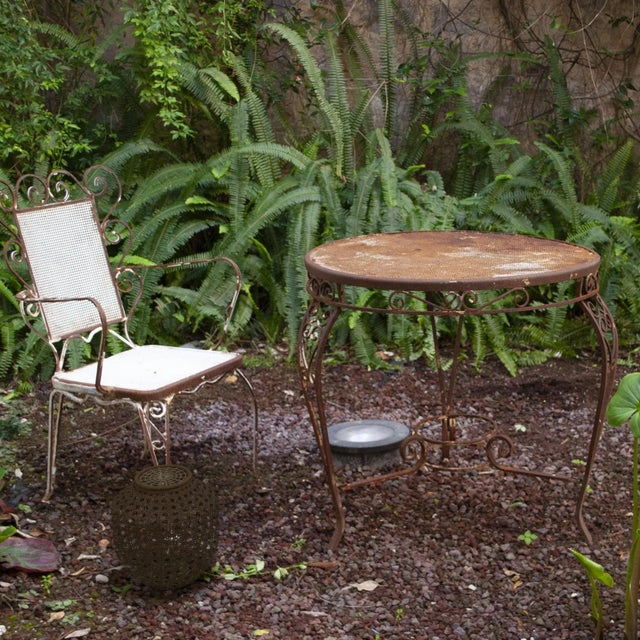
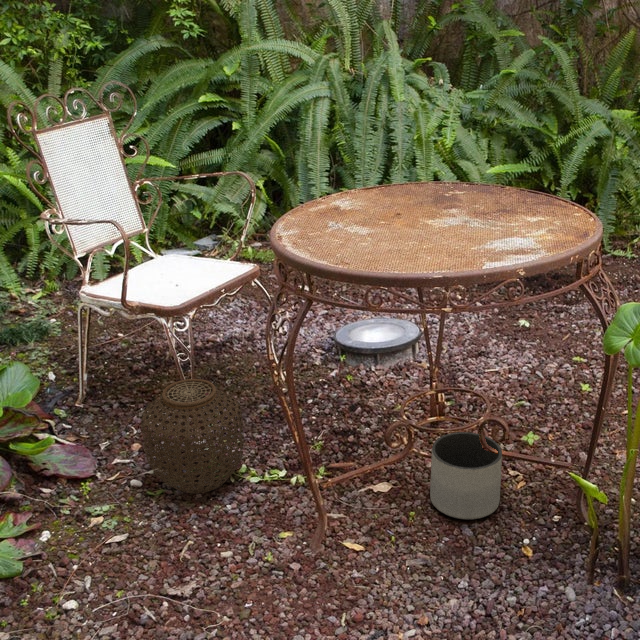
planter: none [419,524,494,618] -> present [430,432,502,520]

